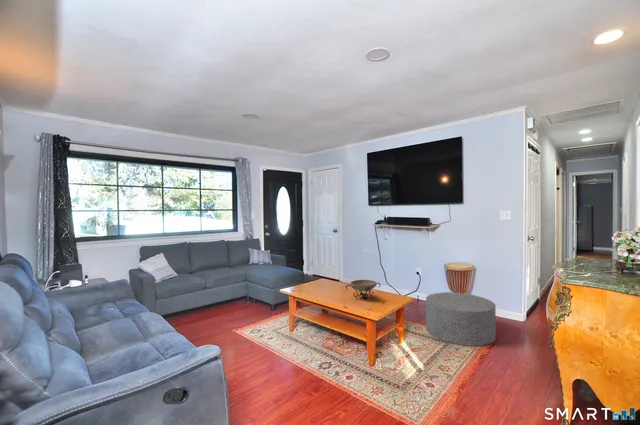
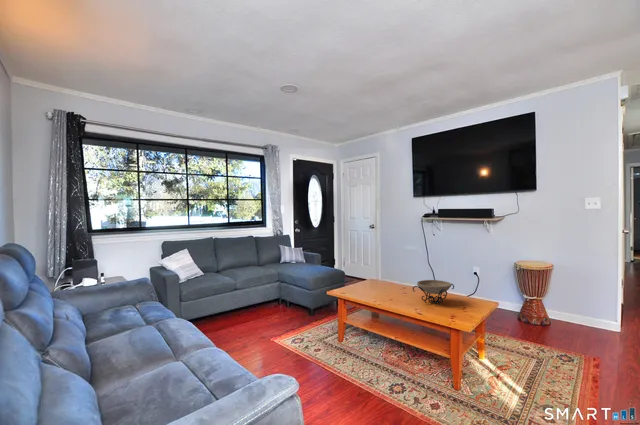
ottoman: present [426,292,496,346] -> none [503,296,602,365]

